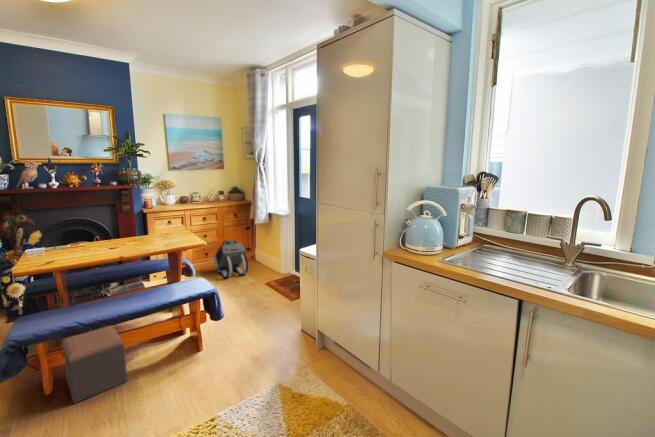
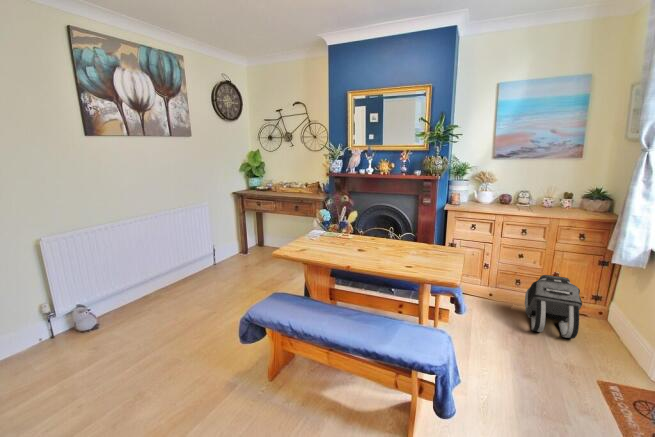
footstool: present [62,326,127,403] -> none [276,336,337,419]

